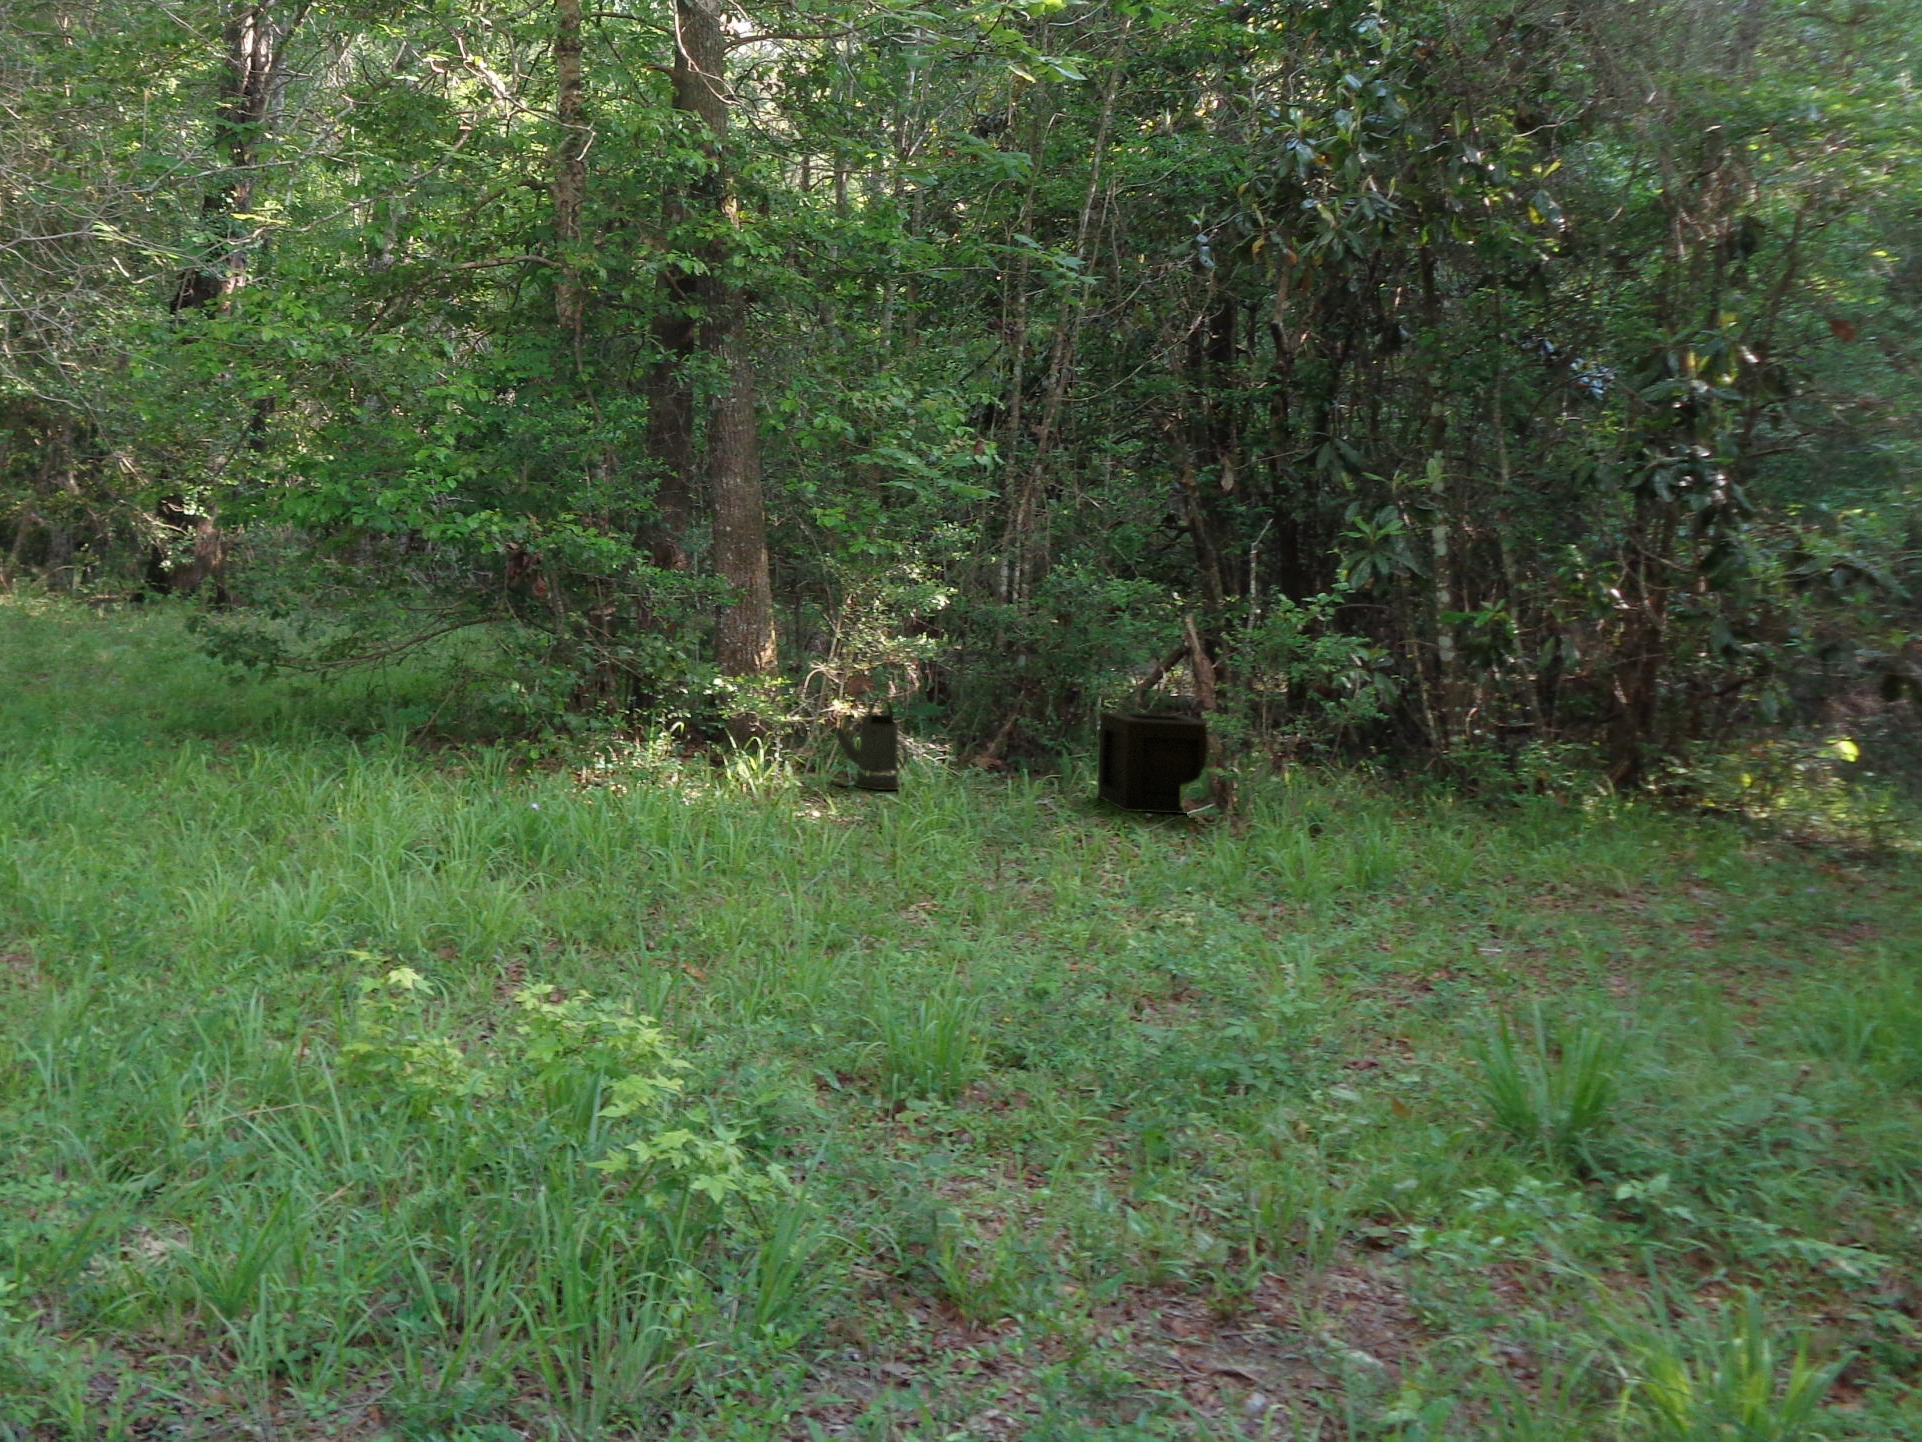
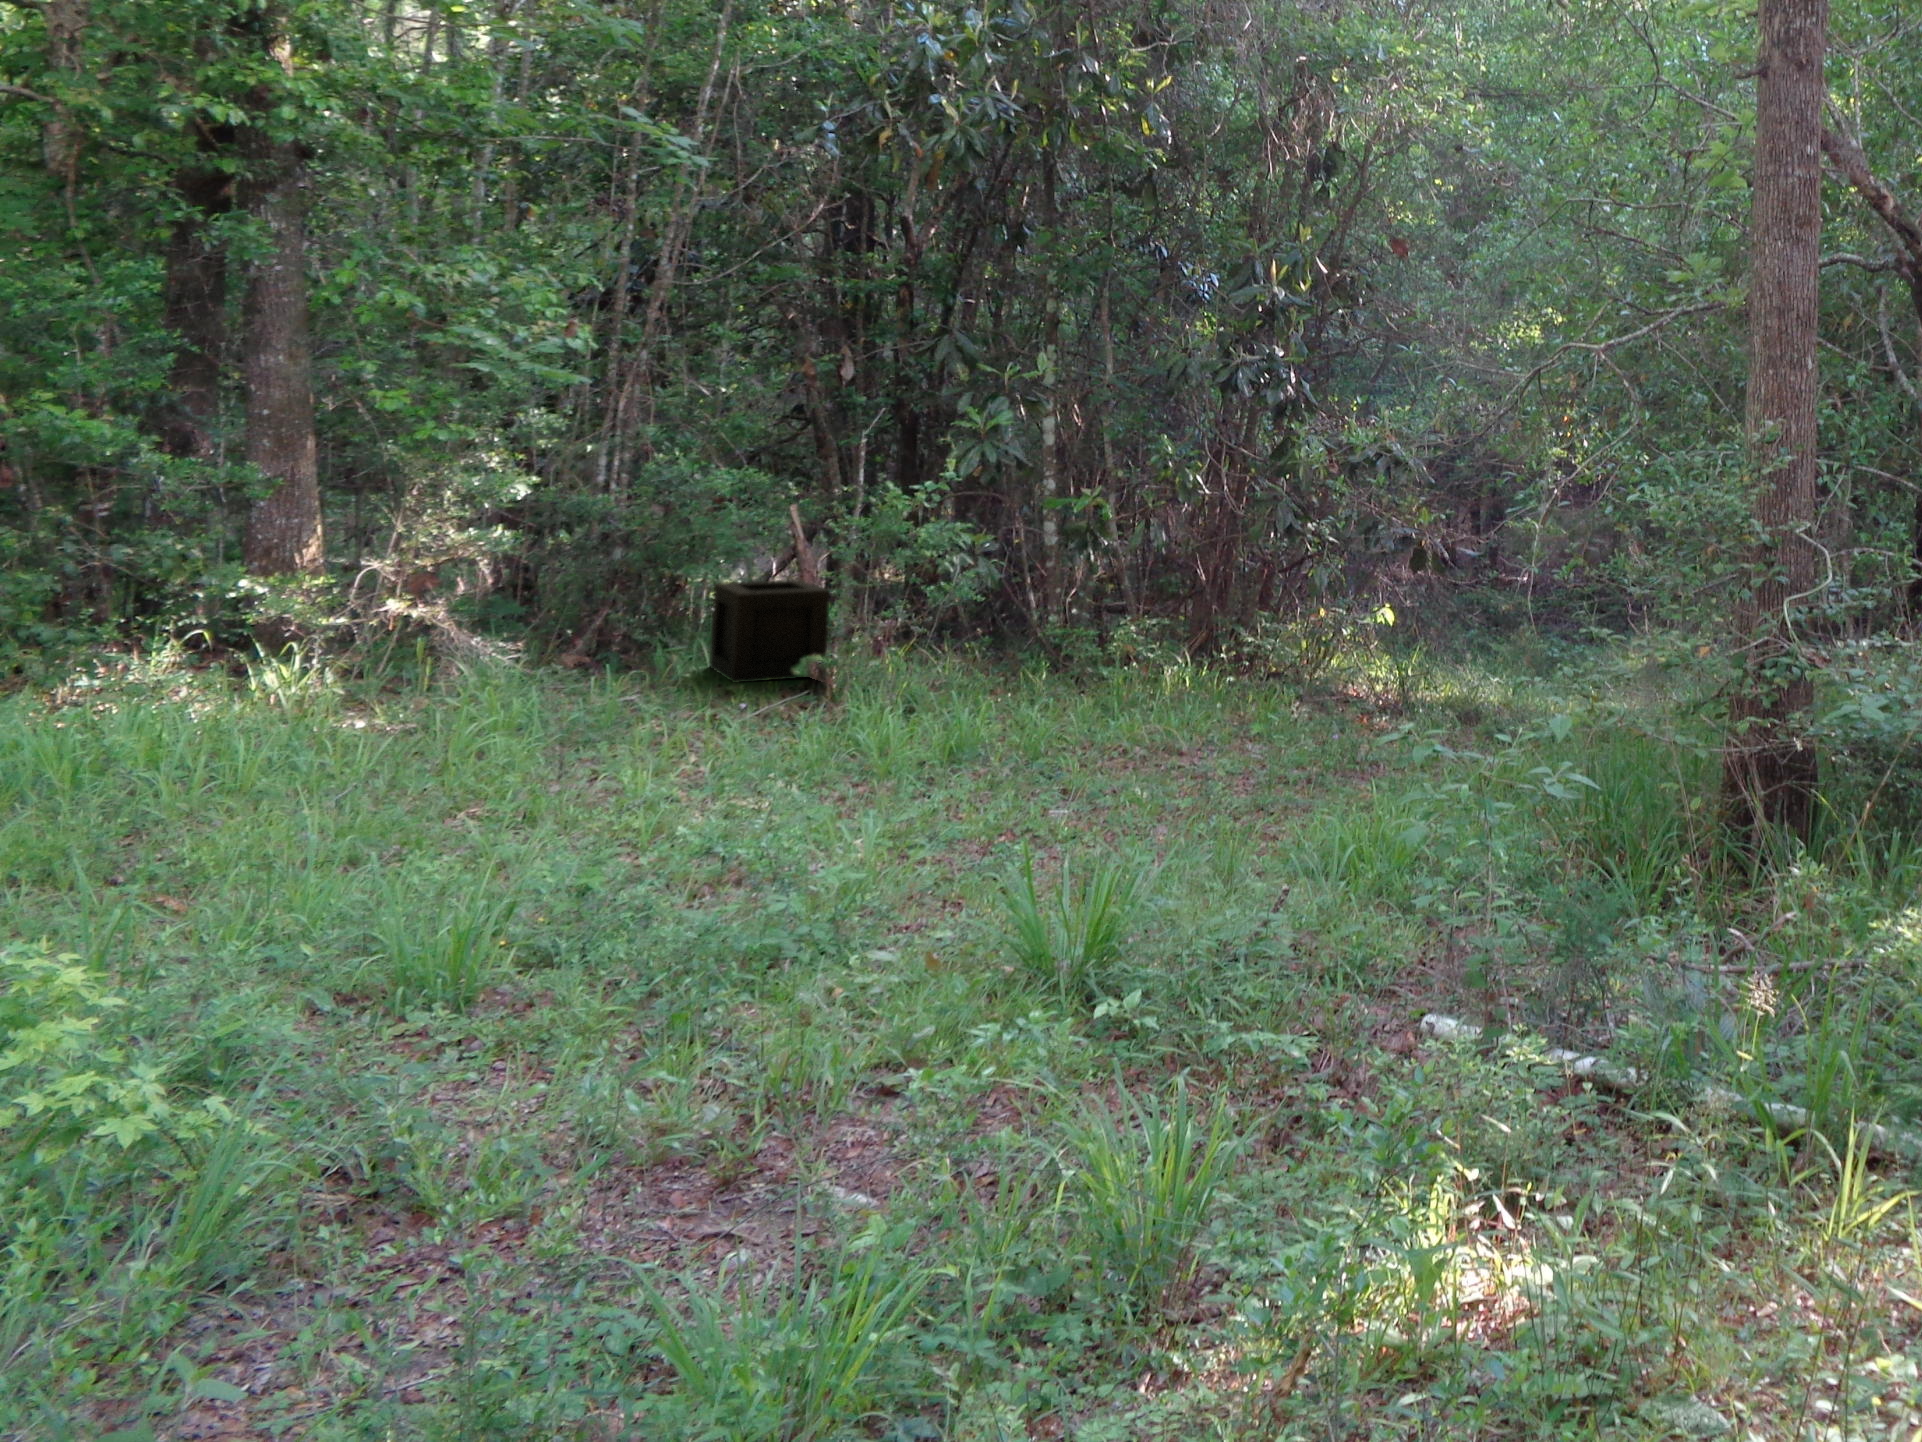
watering can: present [836,698,908,790] -> none [386,591,485,691]

